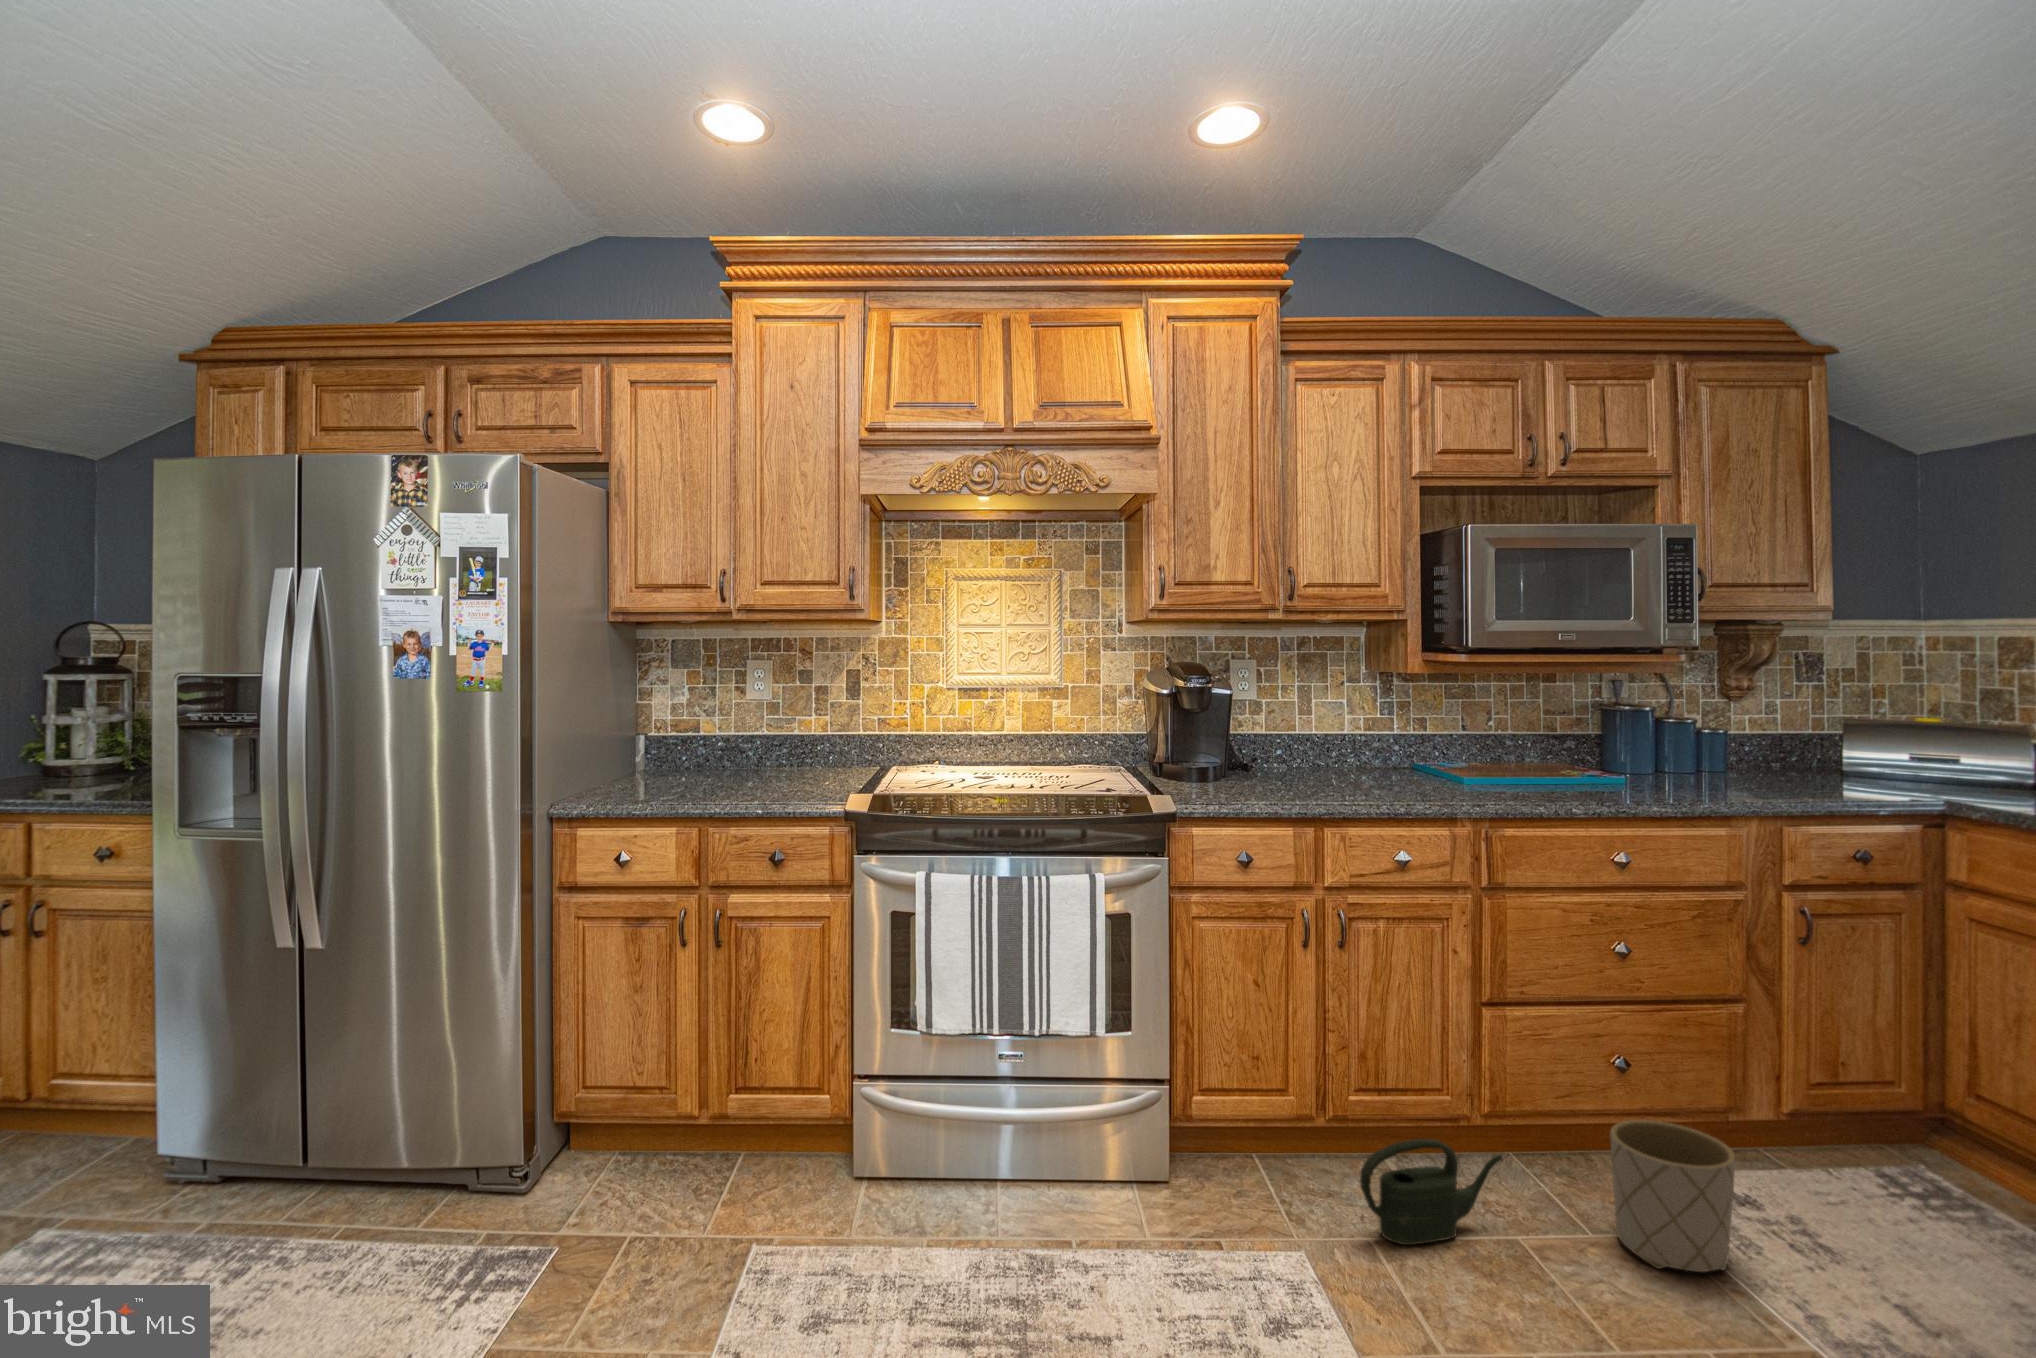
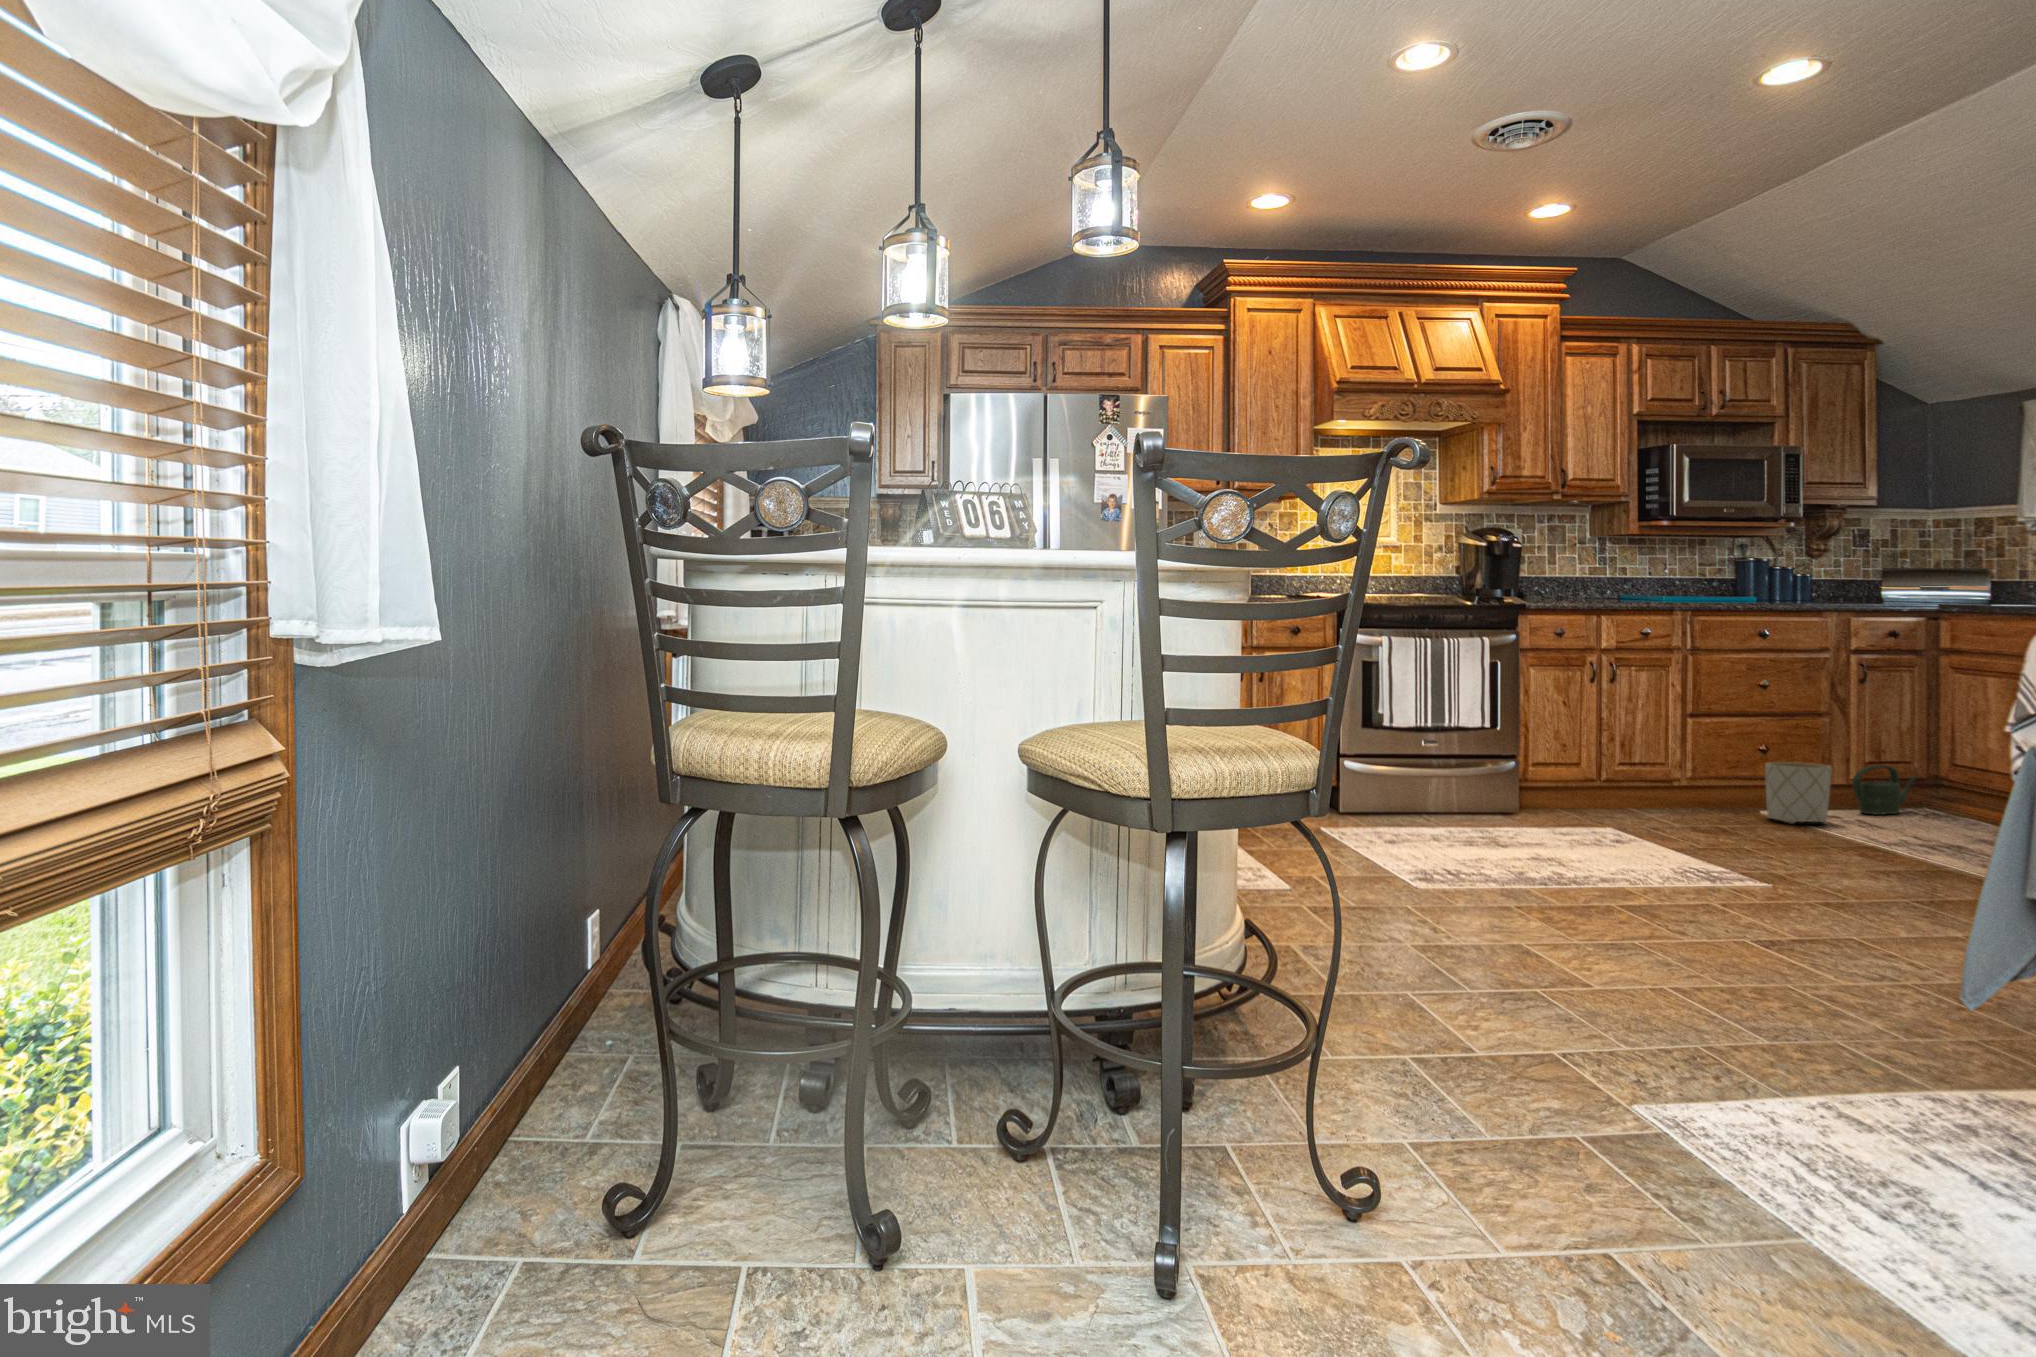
watering can: present [1360,1139,1502,1245] -> present [1853,765,1917,815]

